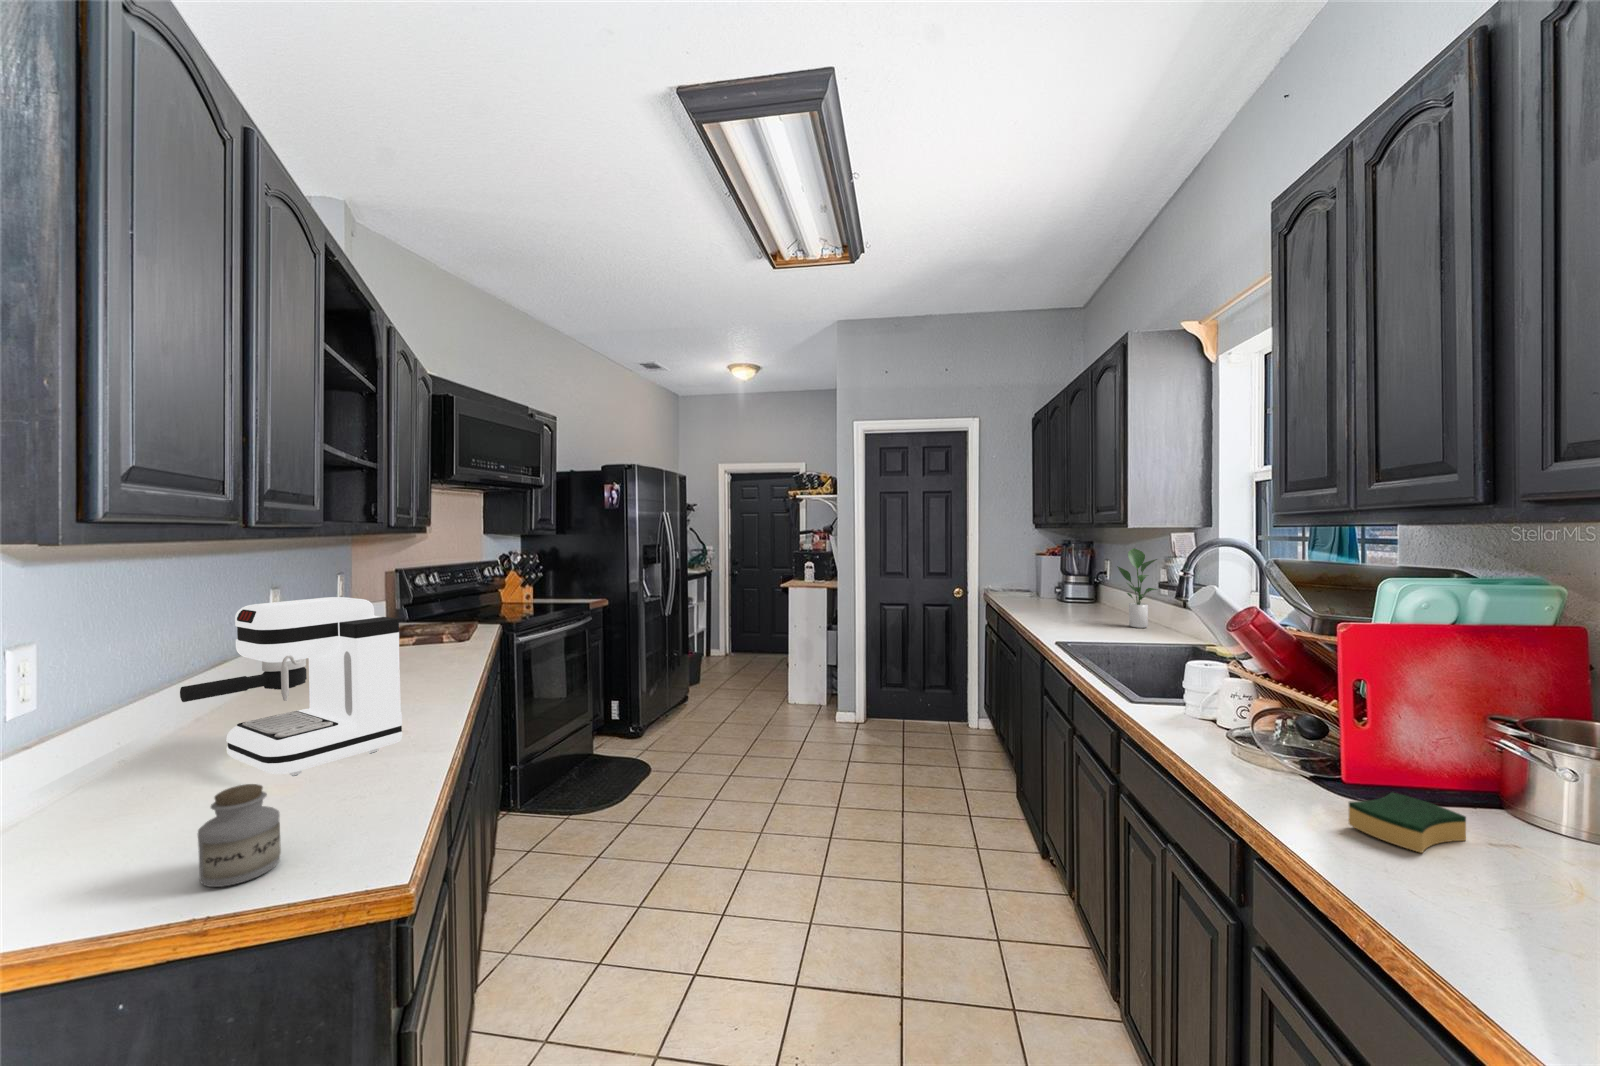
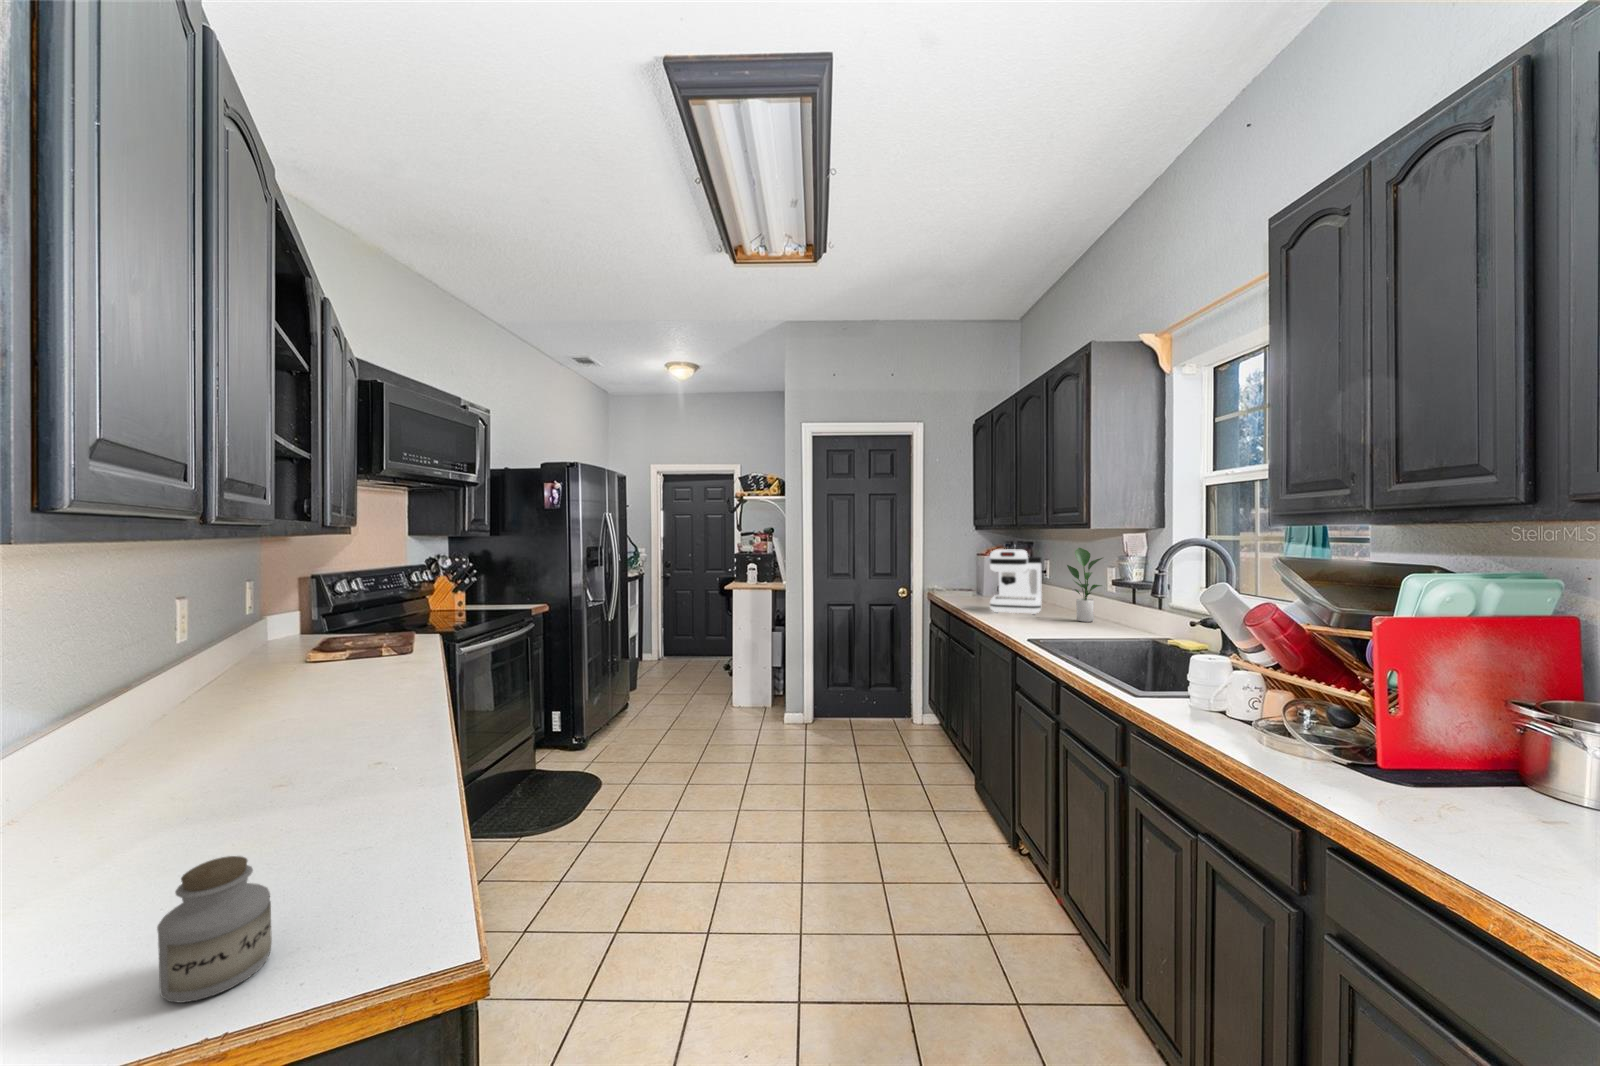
coffee maker: present [180,597,402,776] -> present [990,549,1042,614]
sponge: present [1349,792,1466,853] -> none [1416,776,1525,836]

